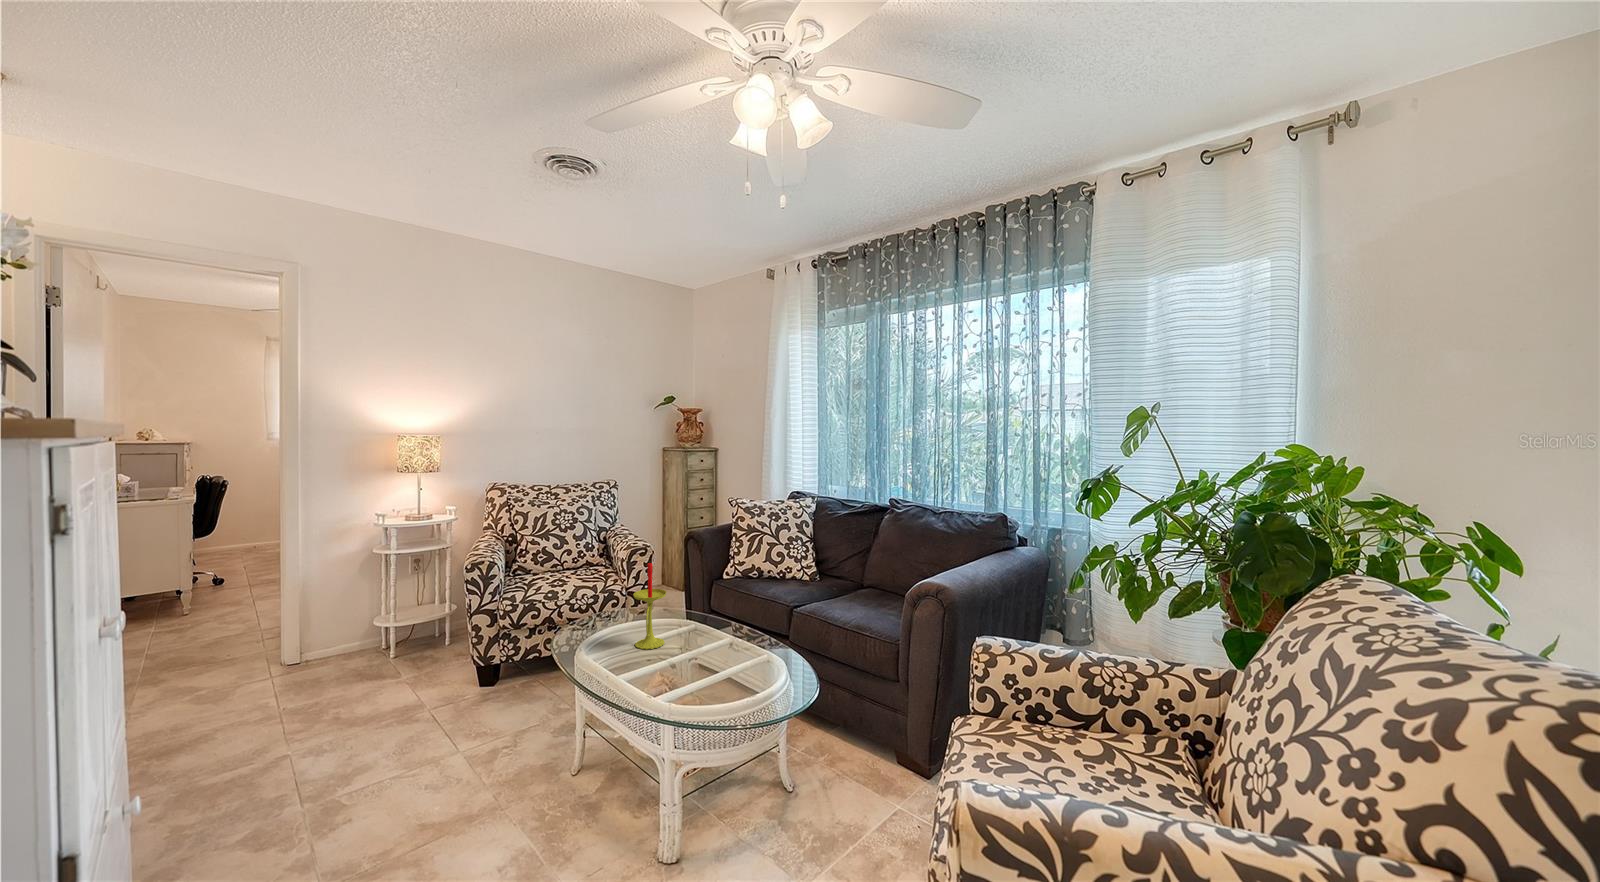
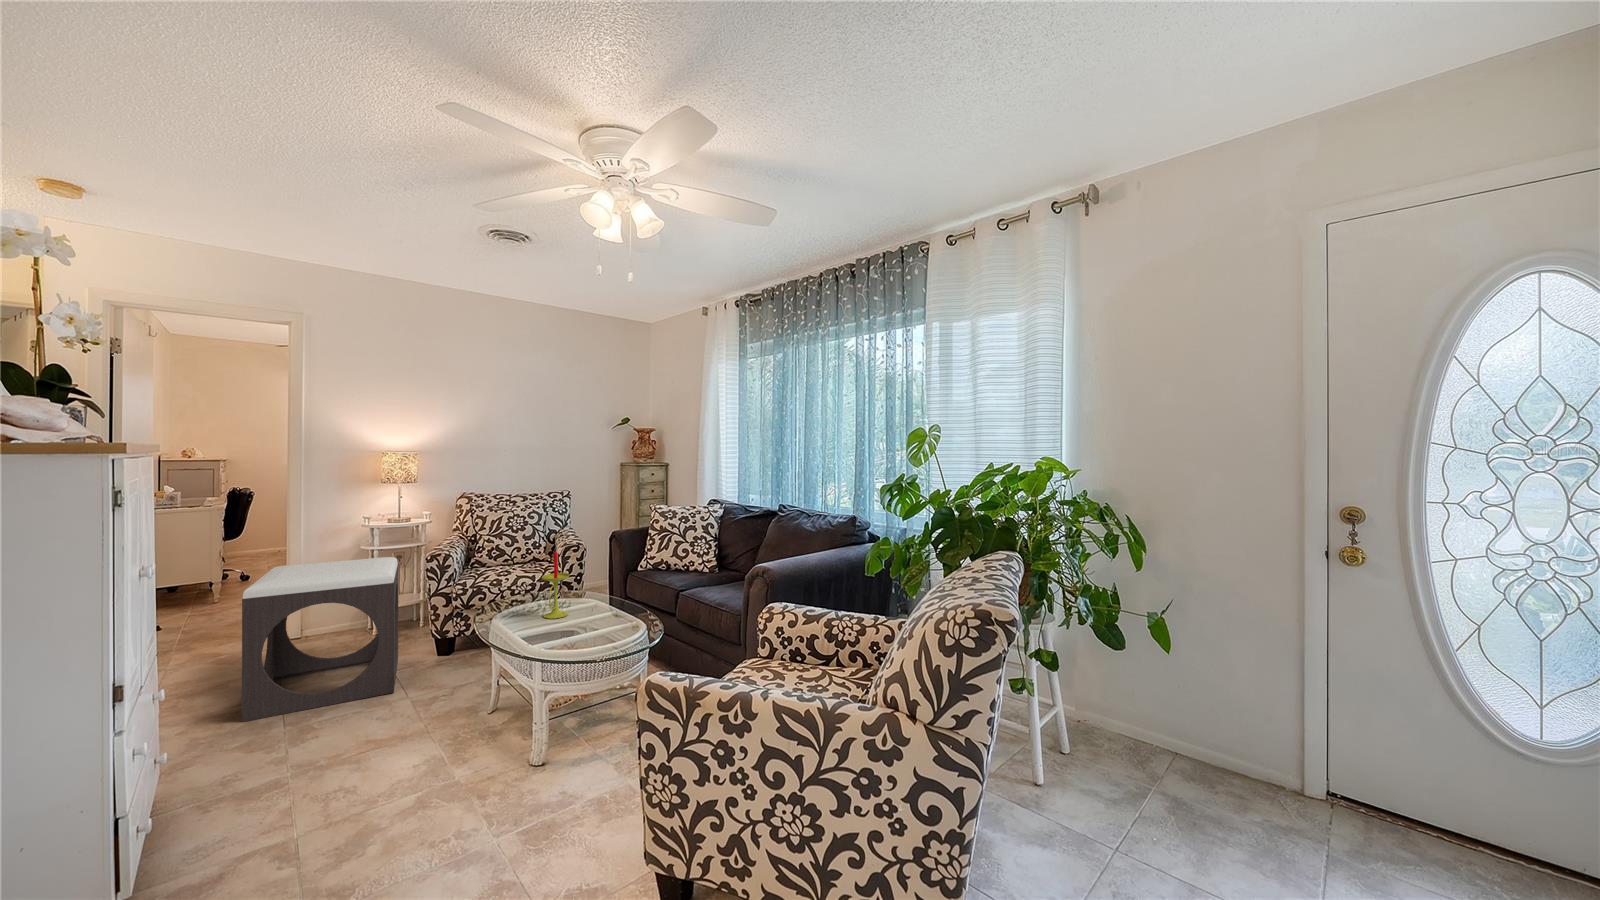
footstool: none [237,567,438,800] -> present [242,557,399,722]

